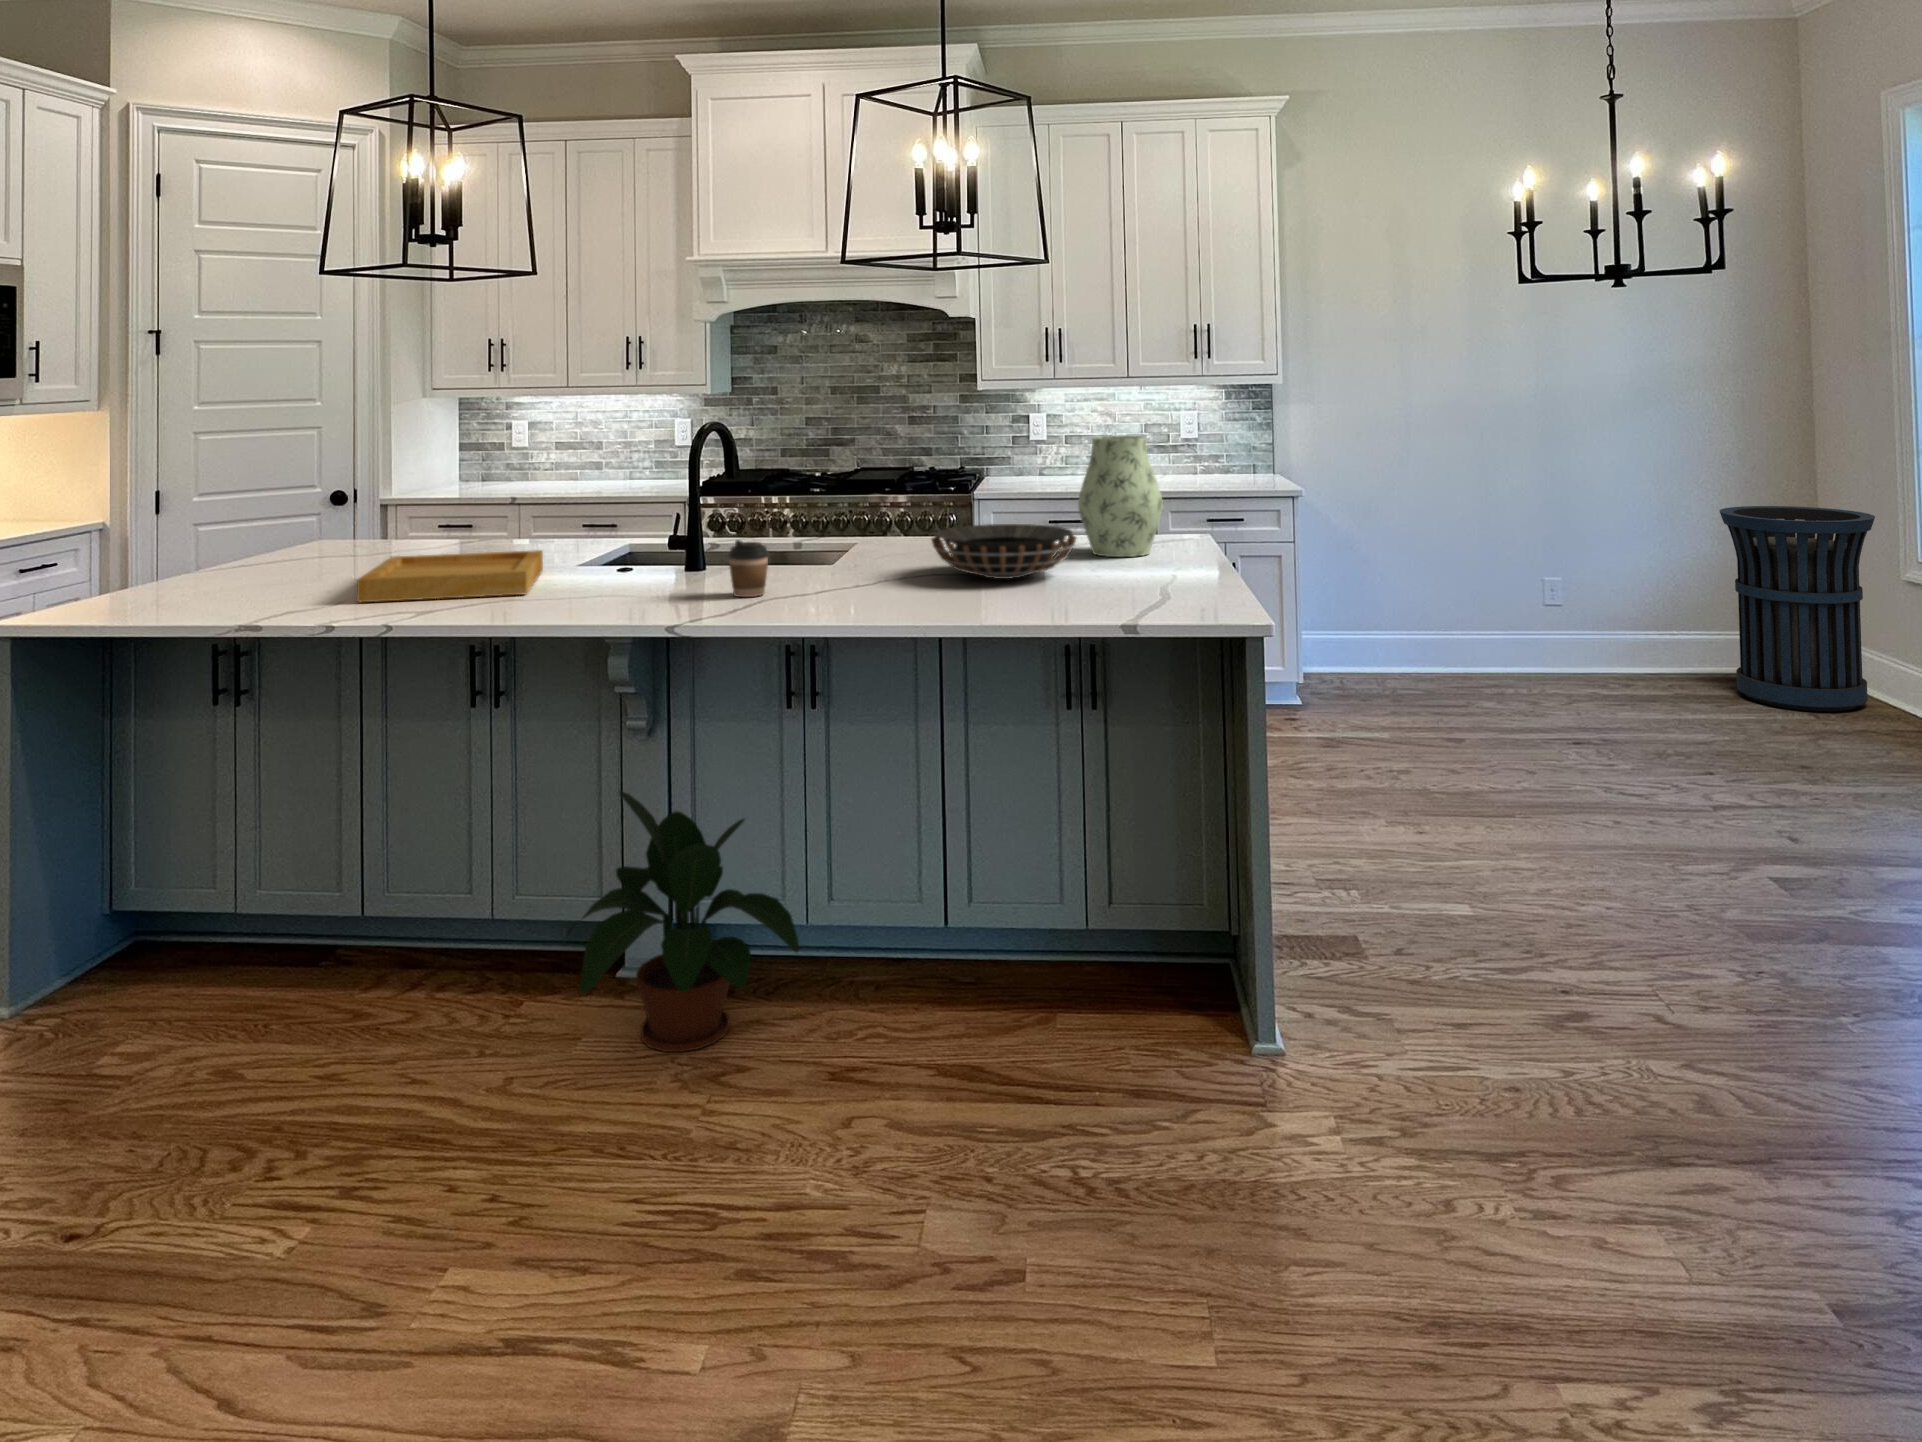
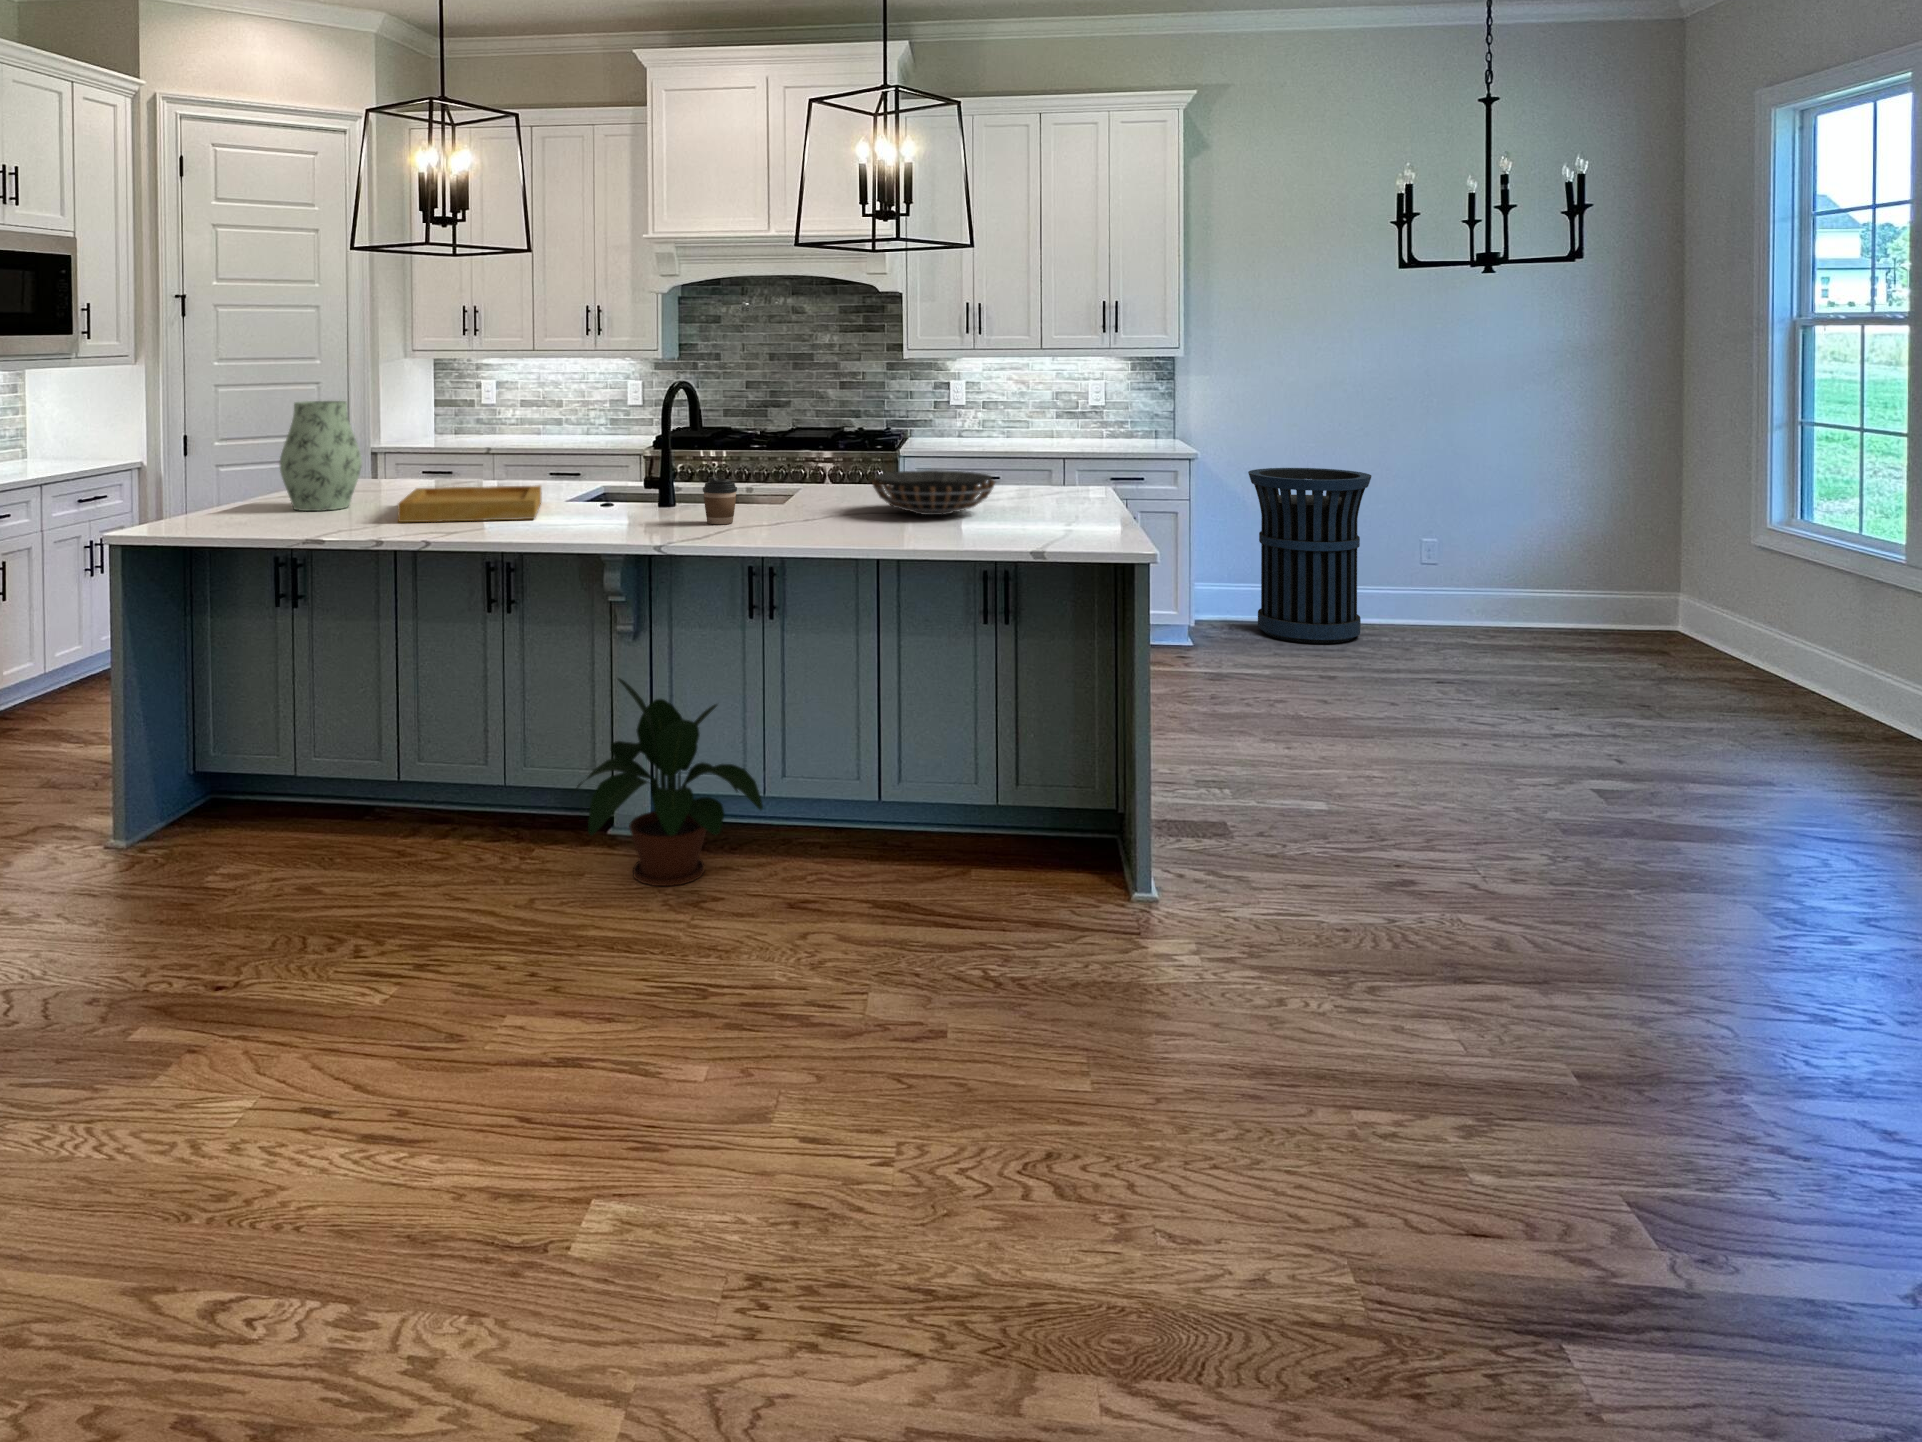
vase: present [1078,436,1163,557] -> present [280,401,362,511]
trash can: present [1719,506,1875,711] -> present [1248,468,1371,643]

